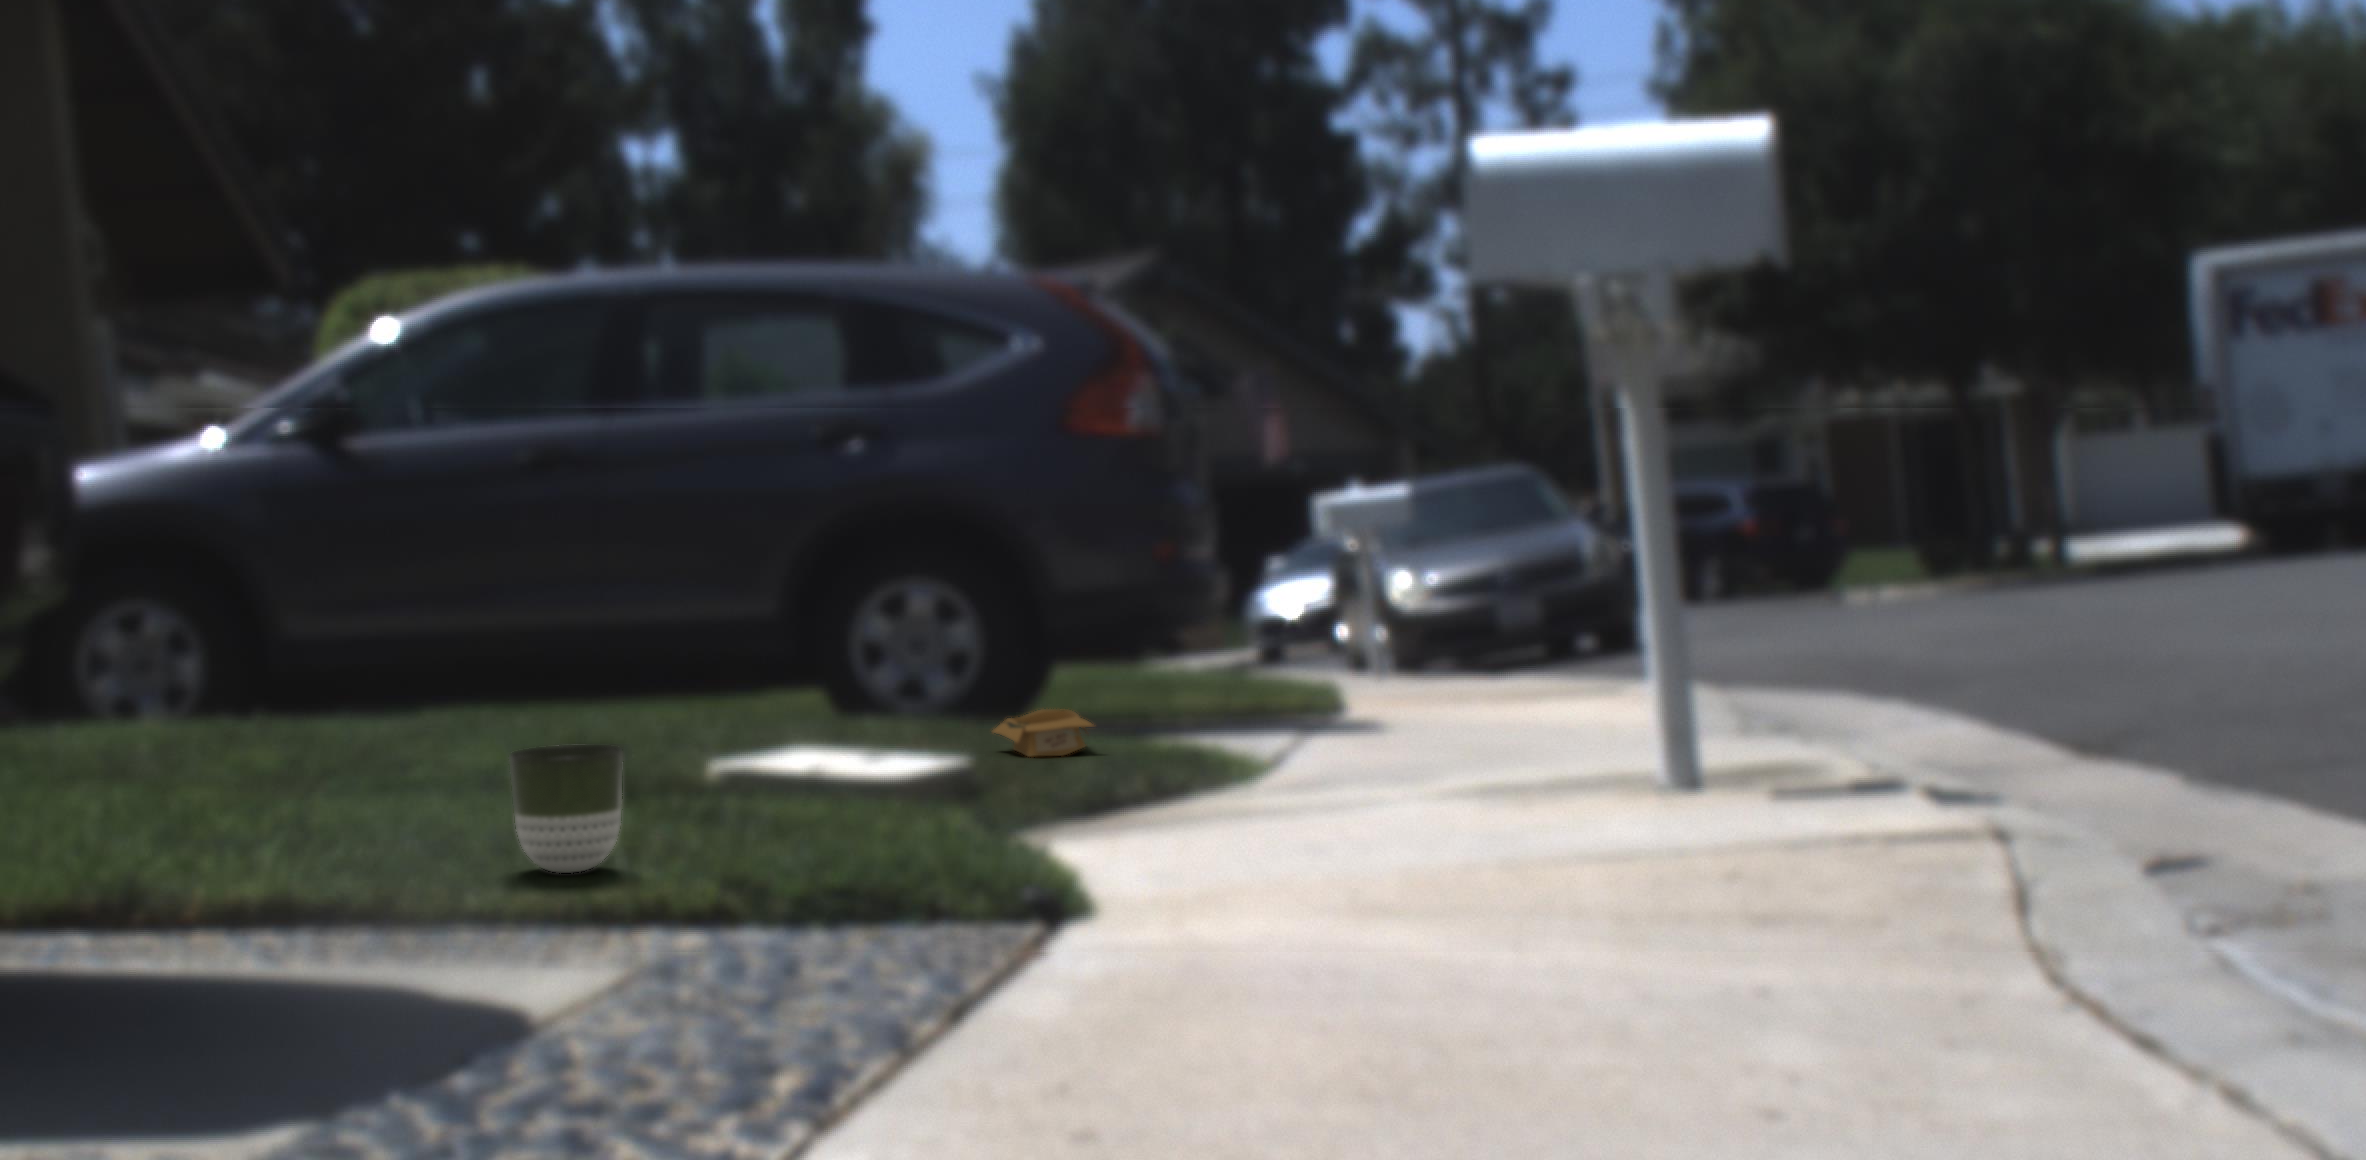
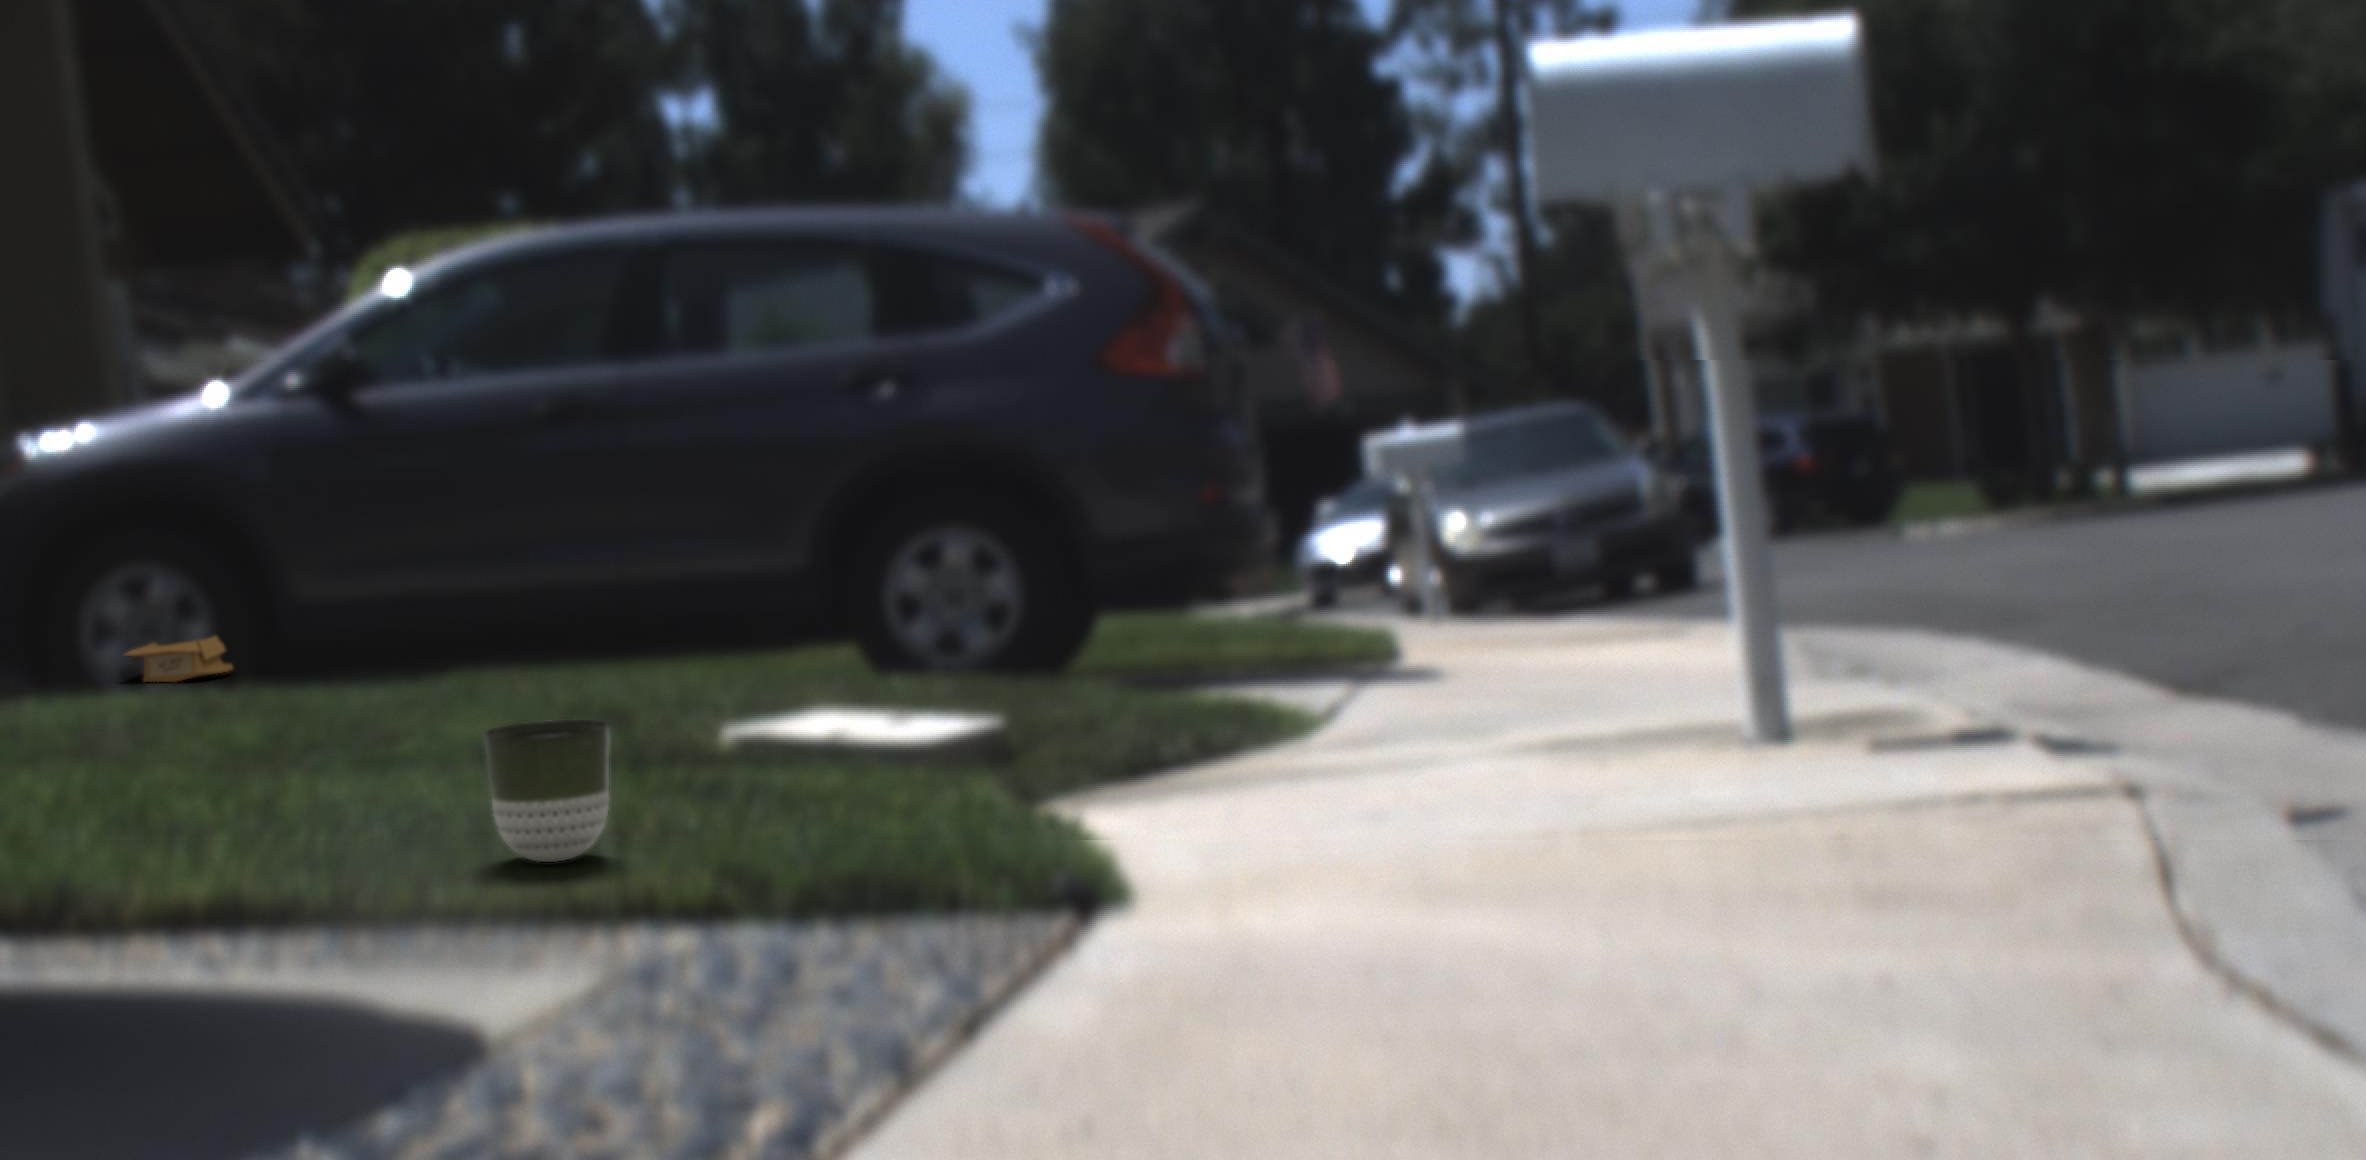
cardboard box: present [993,709,1093,756] -> present [125,636,233,682]

